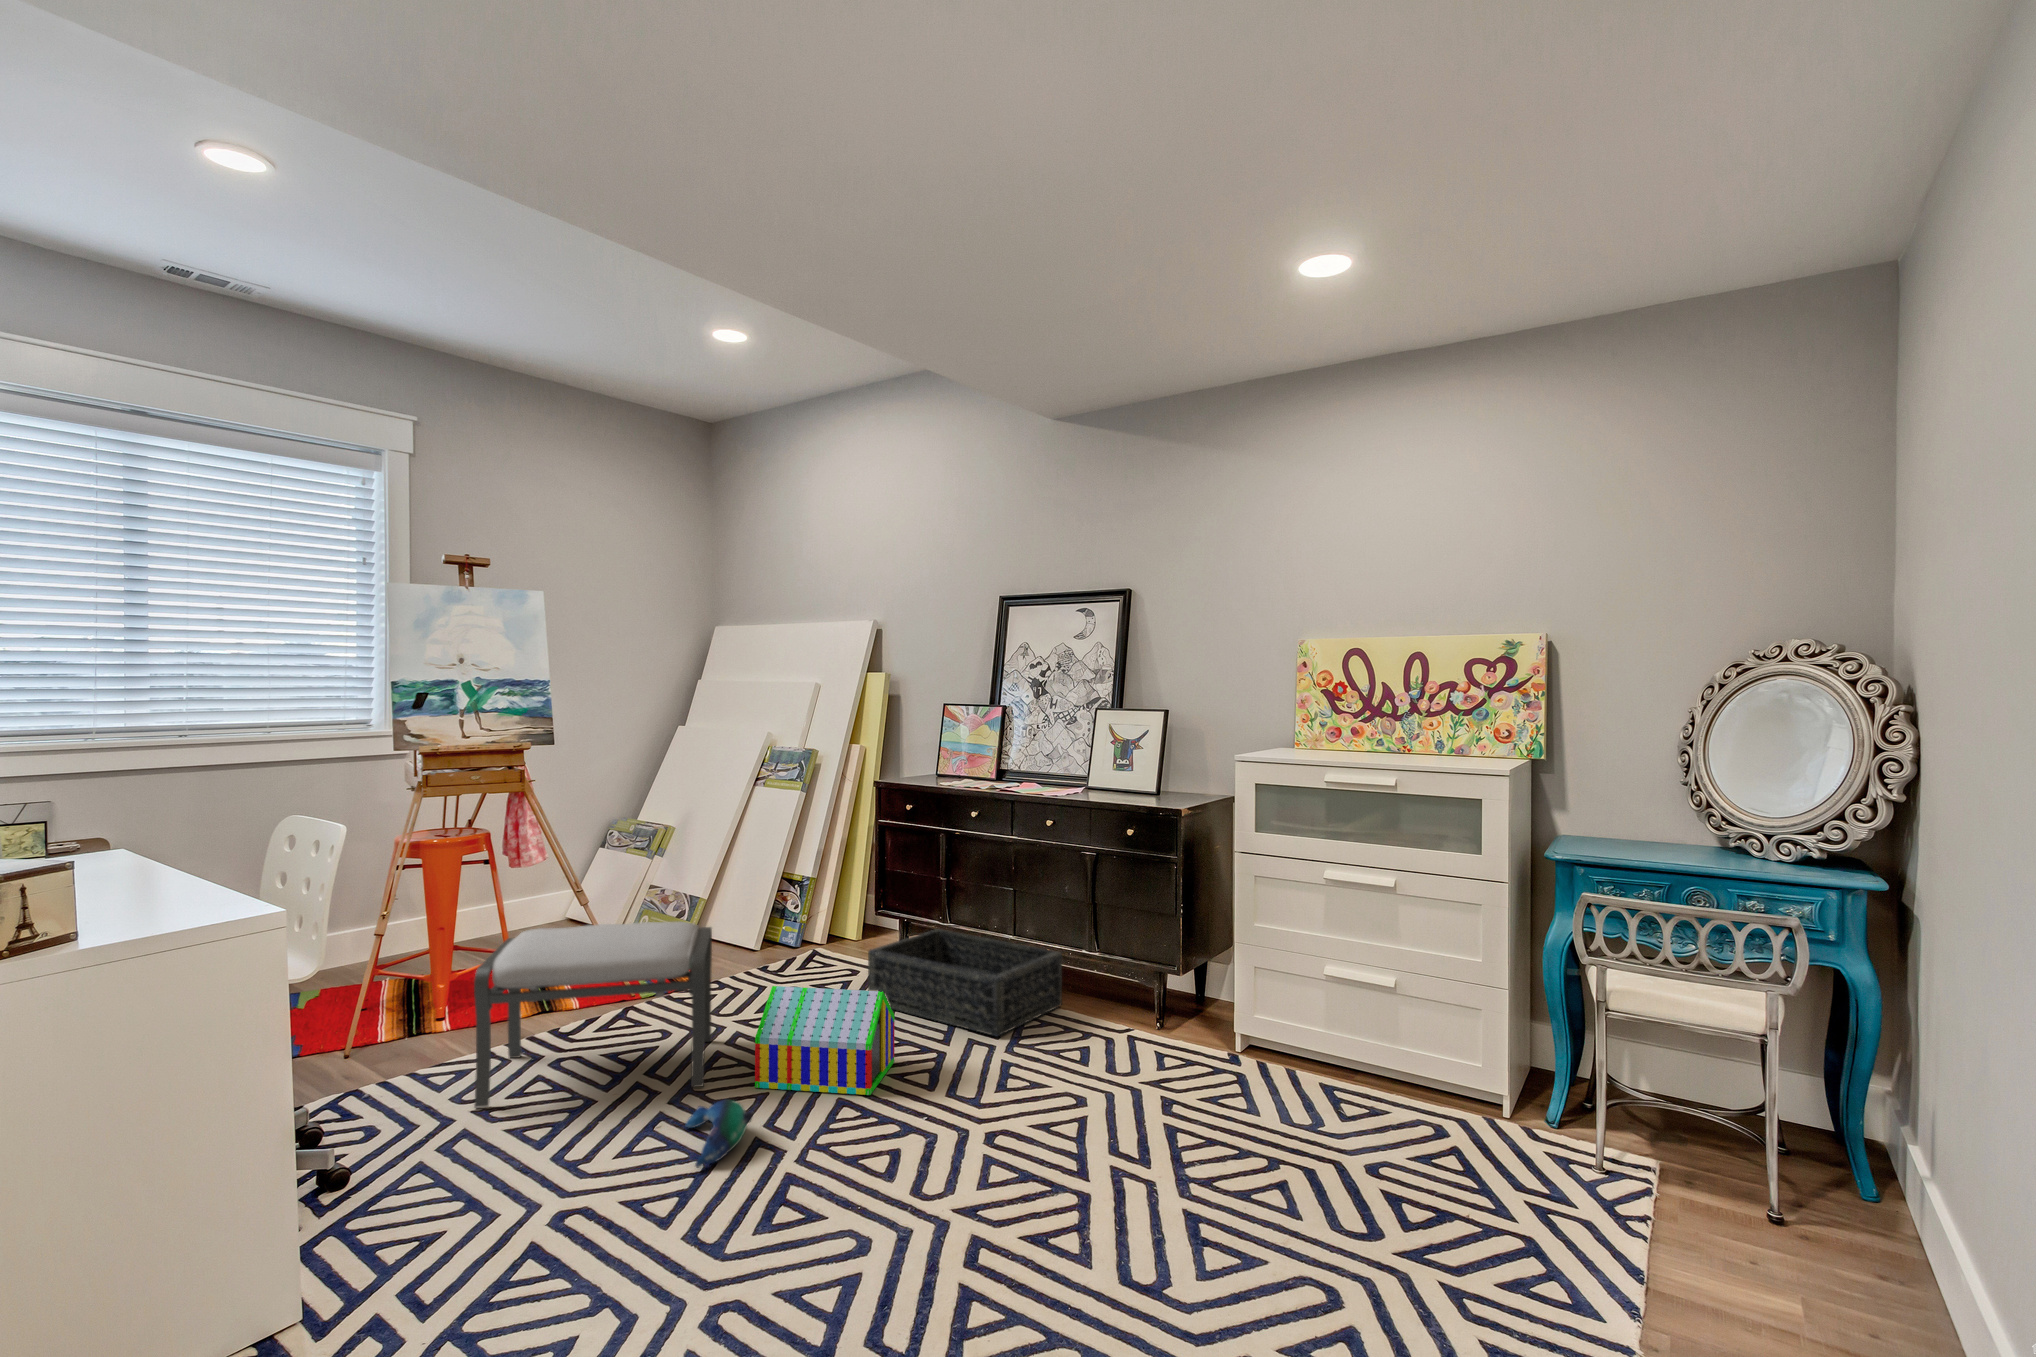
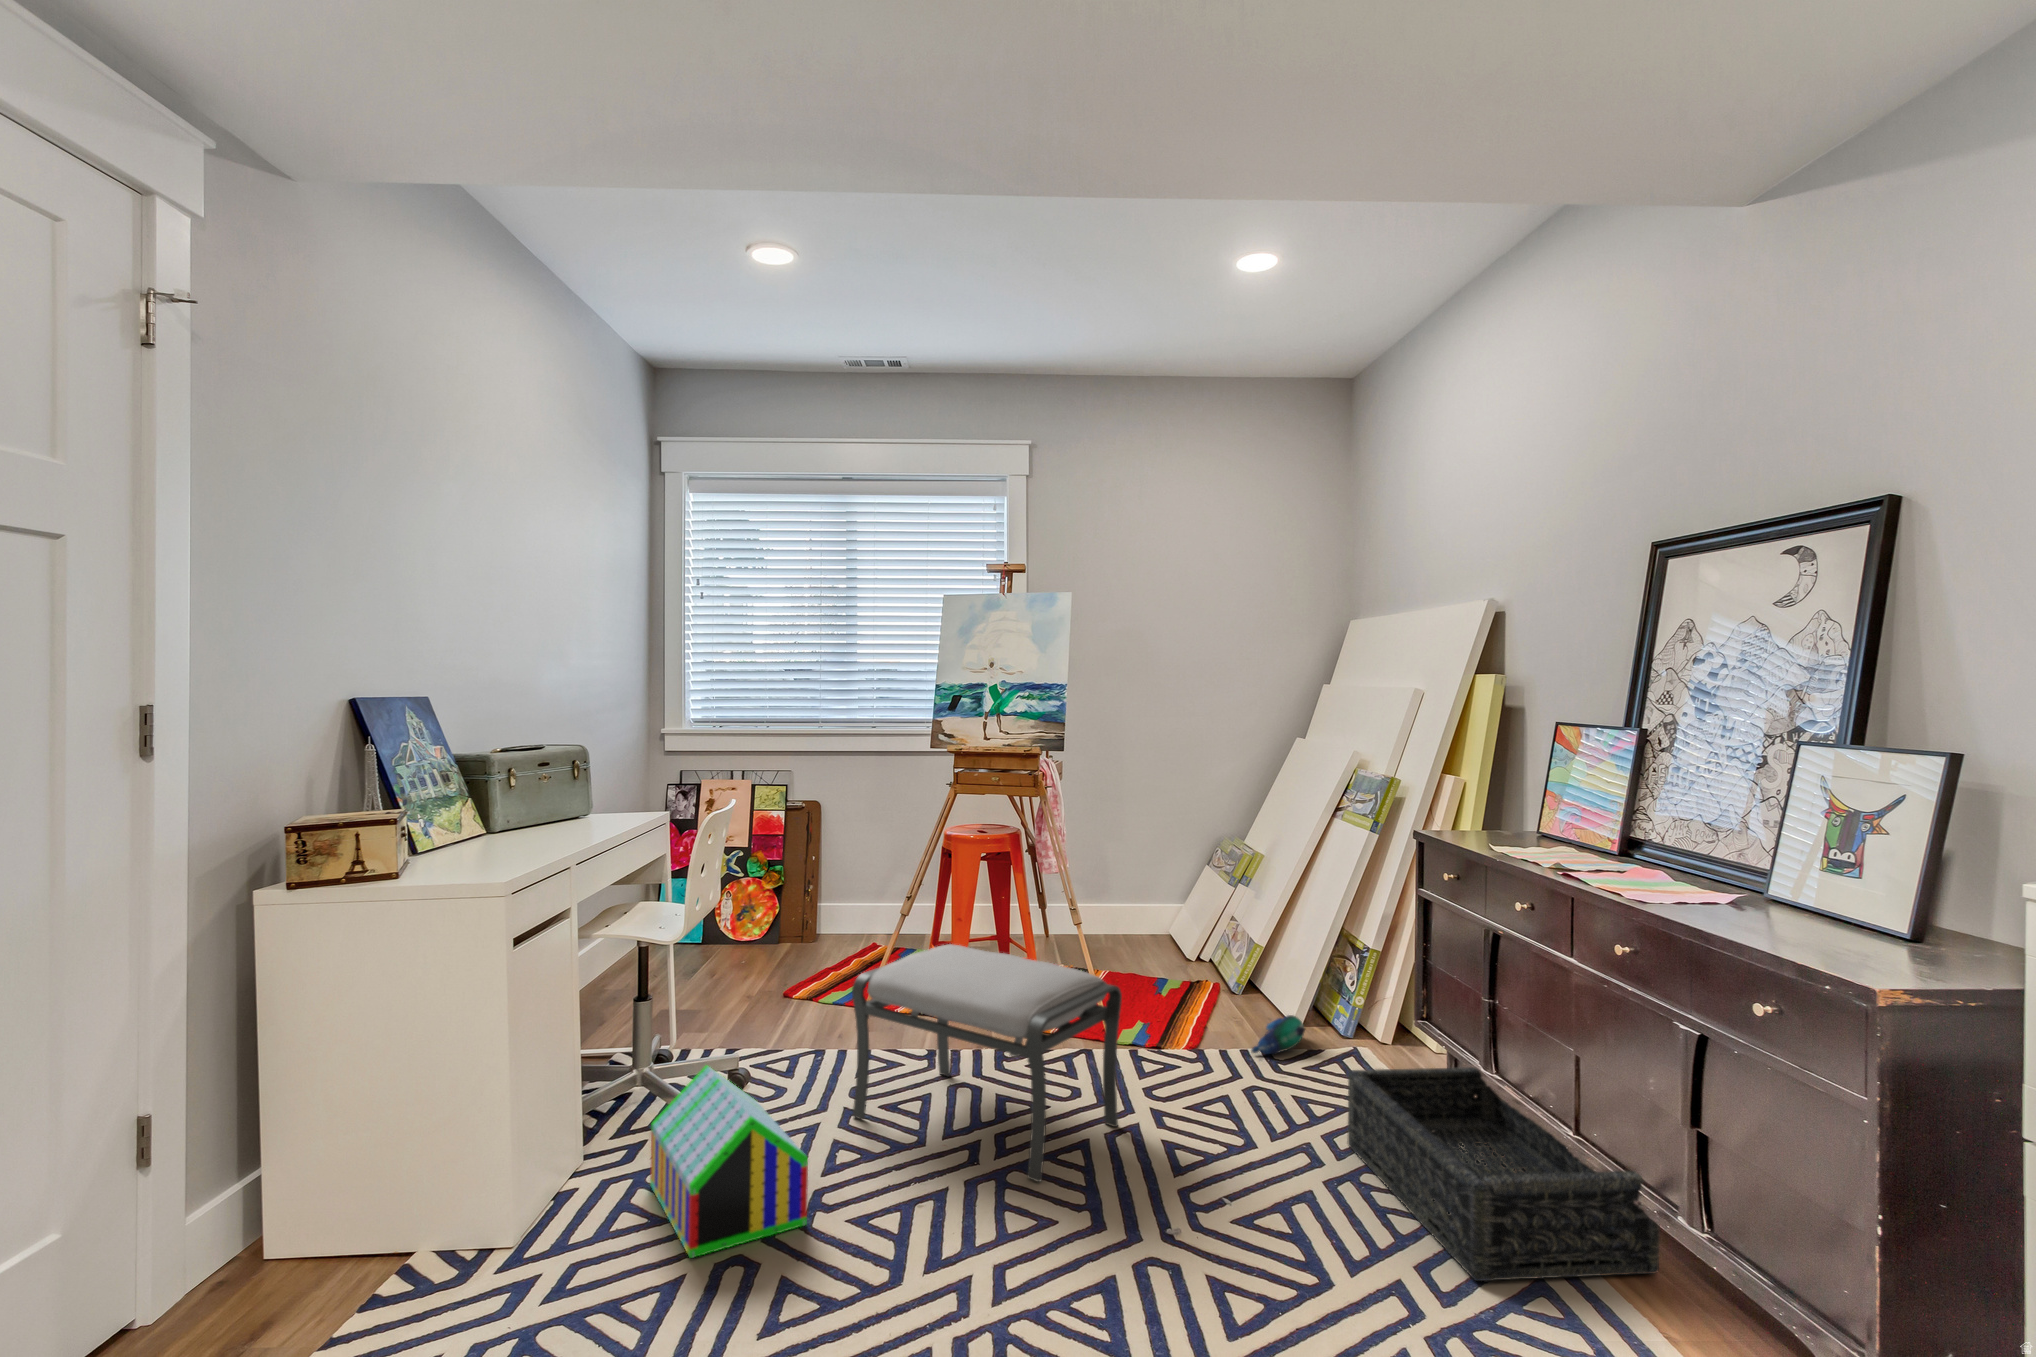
toy house: present [755,986,895,1095] -> present [650,1065,808,1258]
plush toy: present [685,1099,753,1168] -> present [1251,1015,1305,1054]

